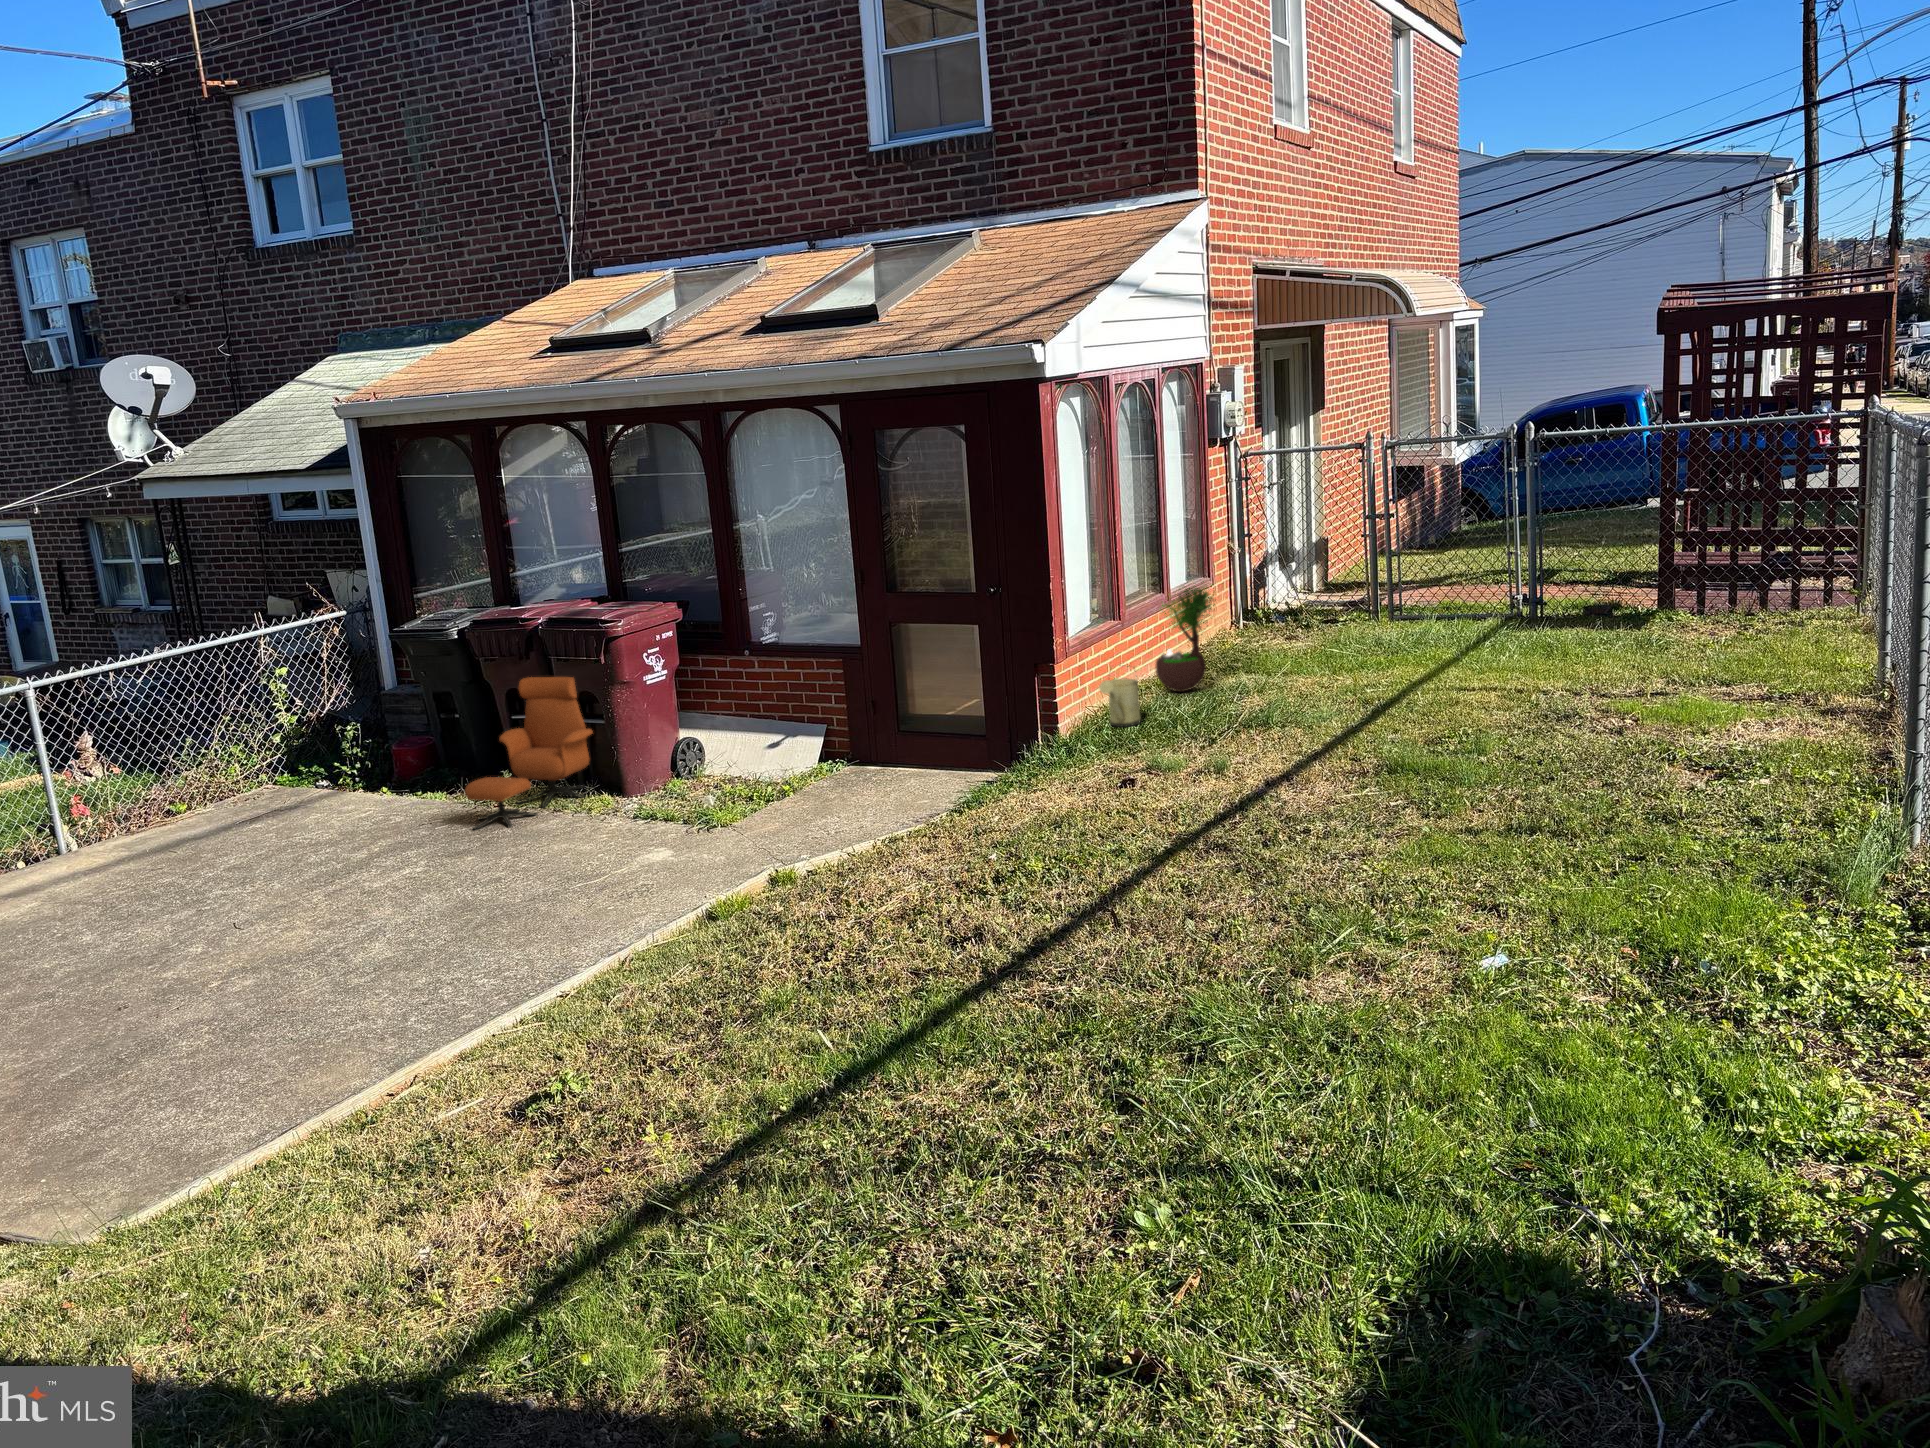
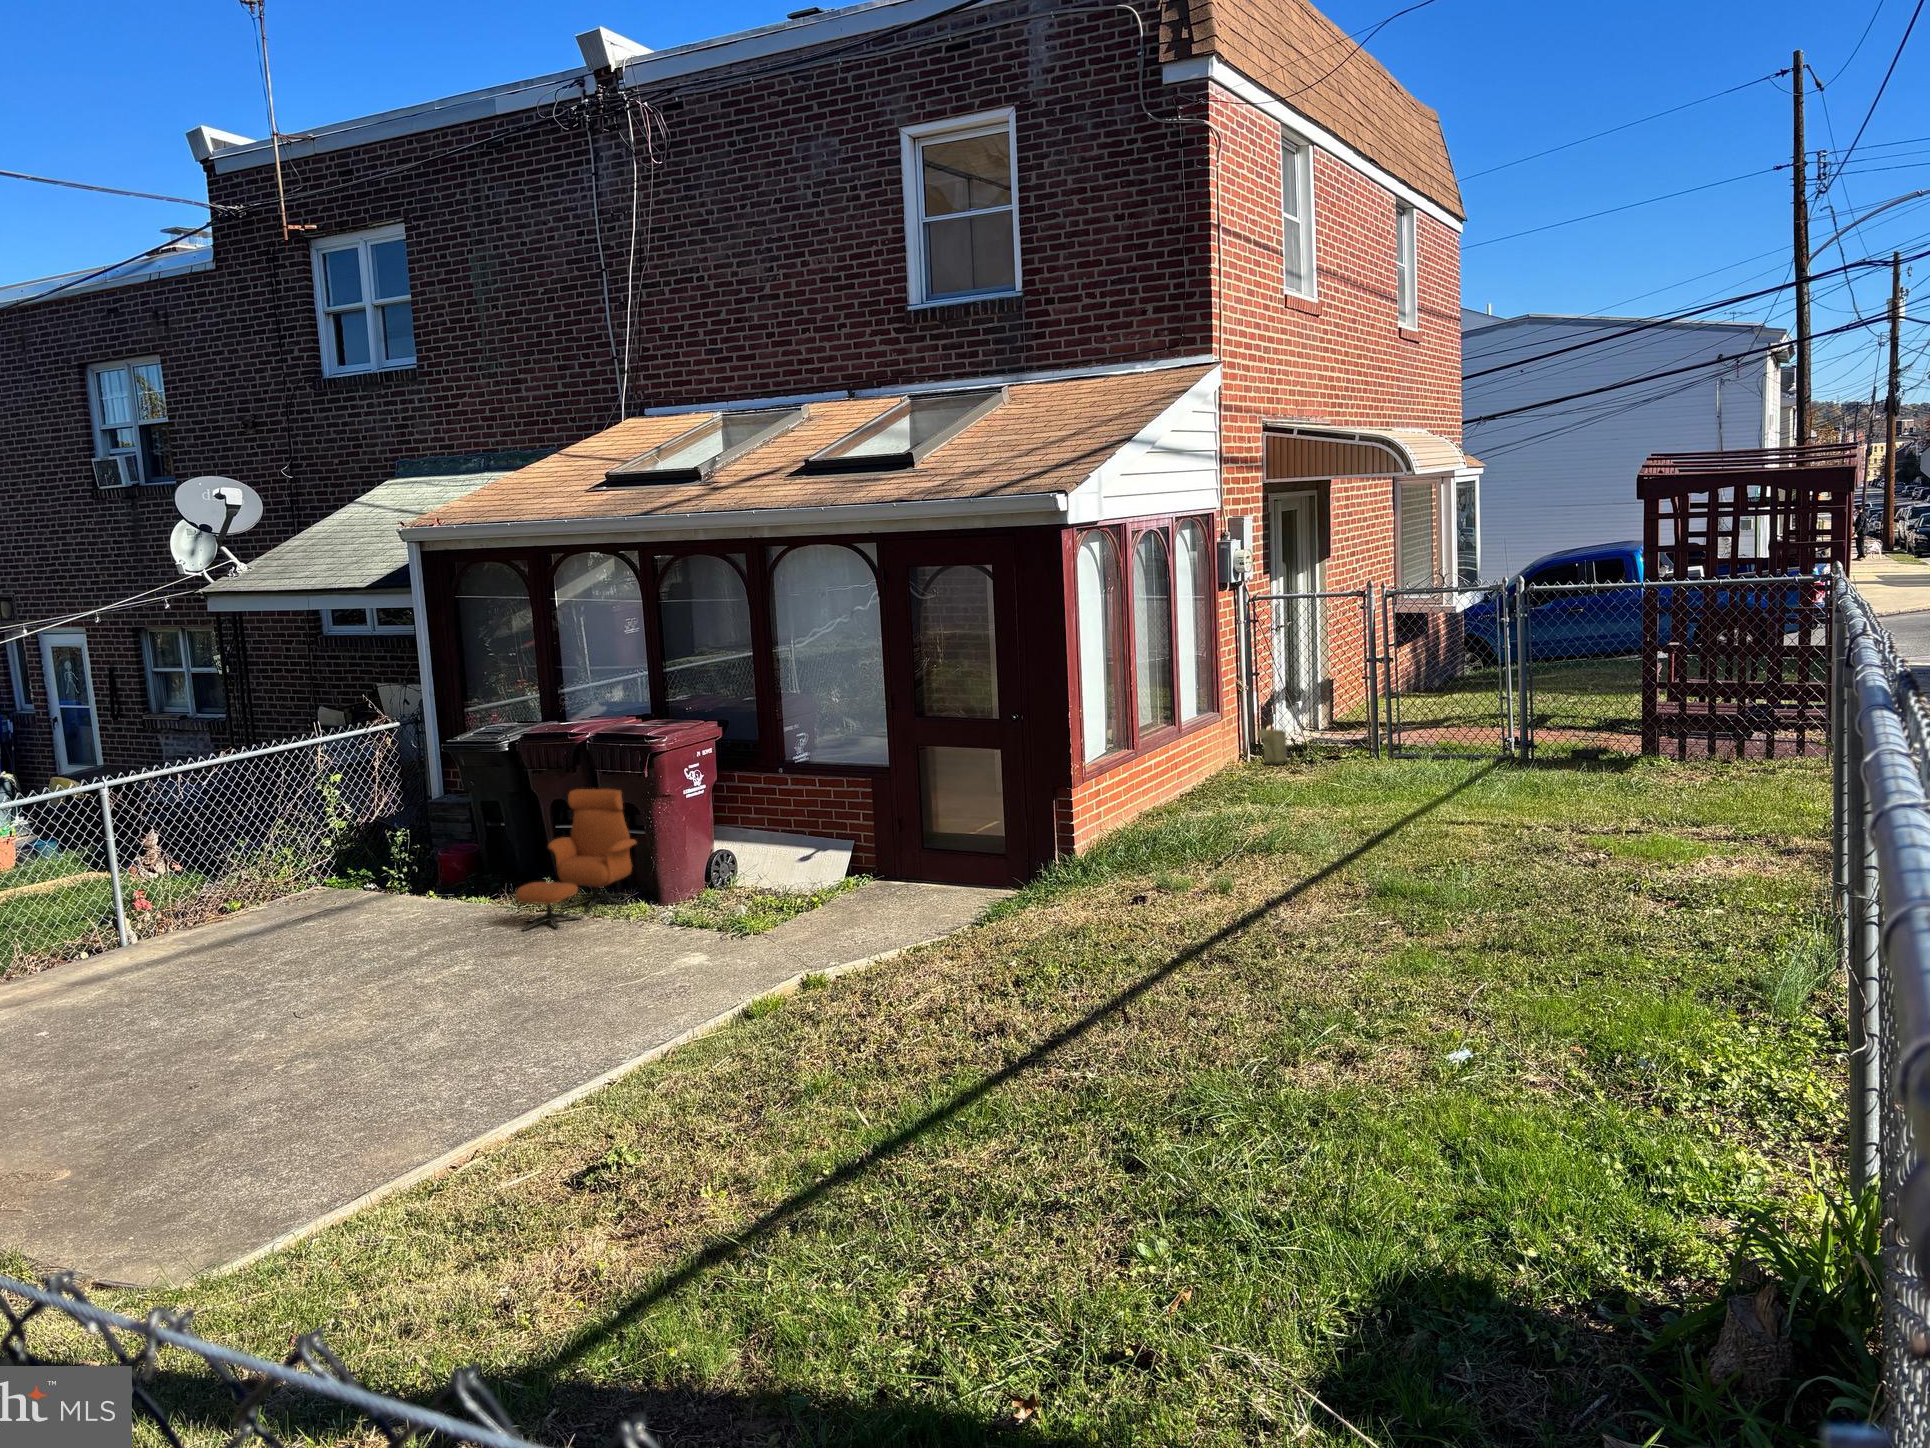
potted tree: present [1156,581,1216,692] -> none [1167,713,1226,821]
watering can: present [1099,678,1141,727] -> present [1257,729,1287,765]

